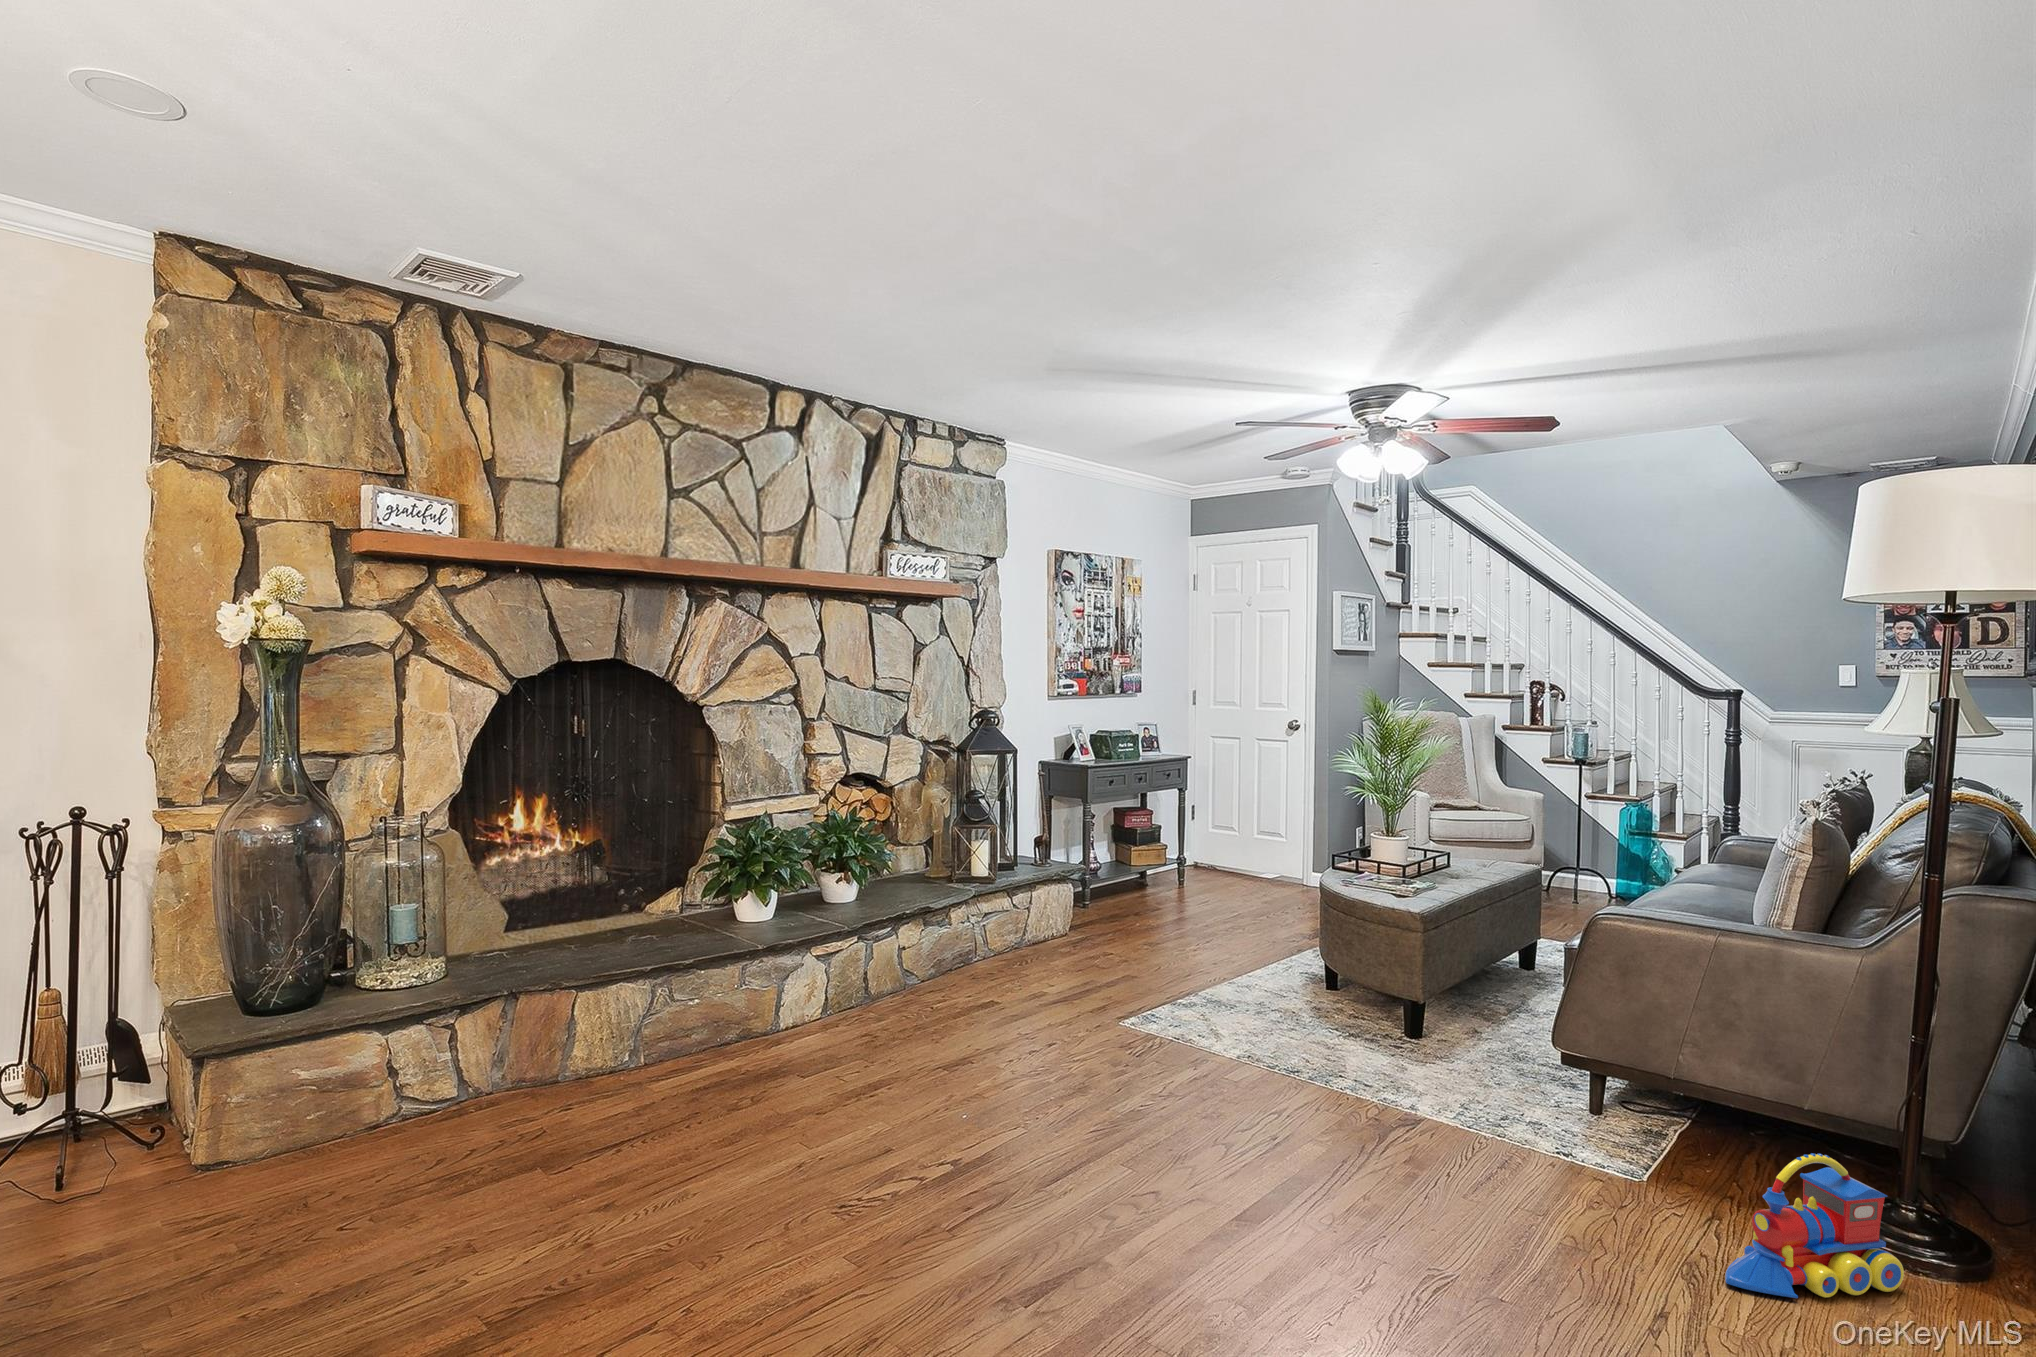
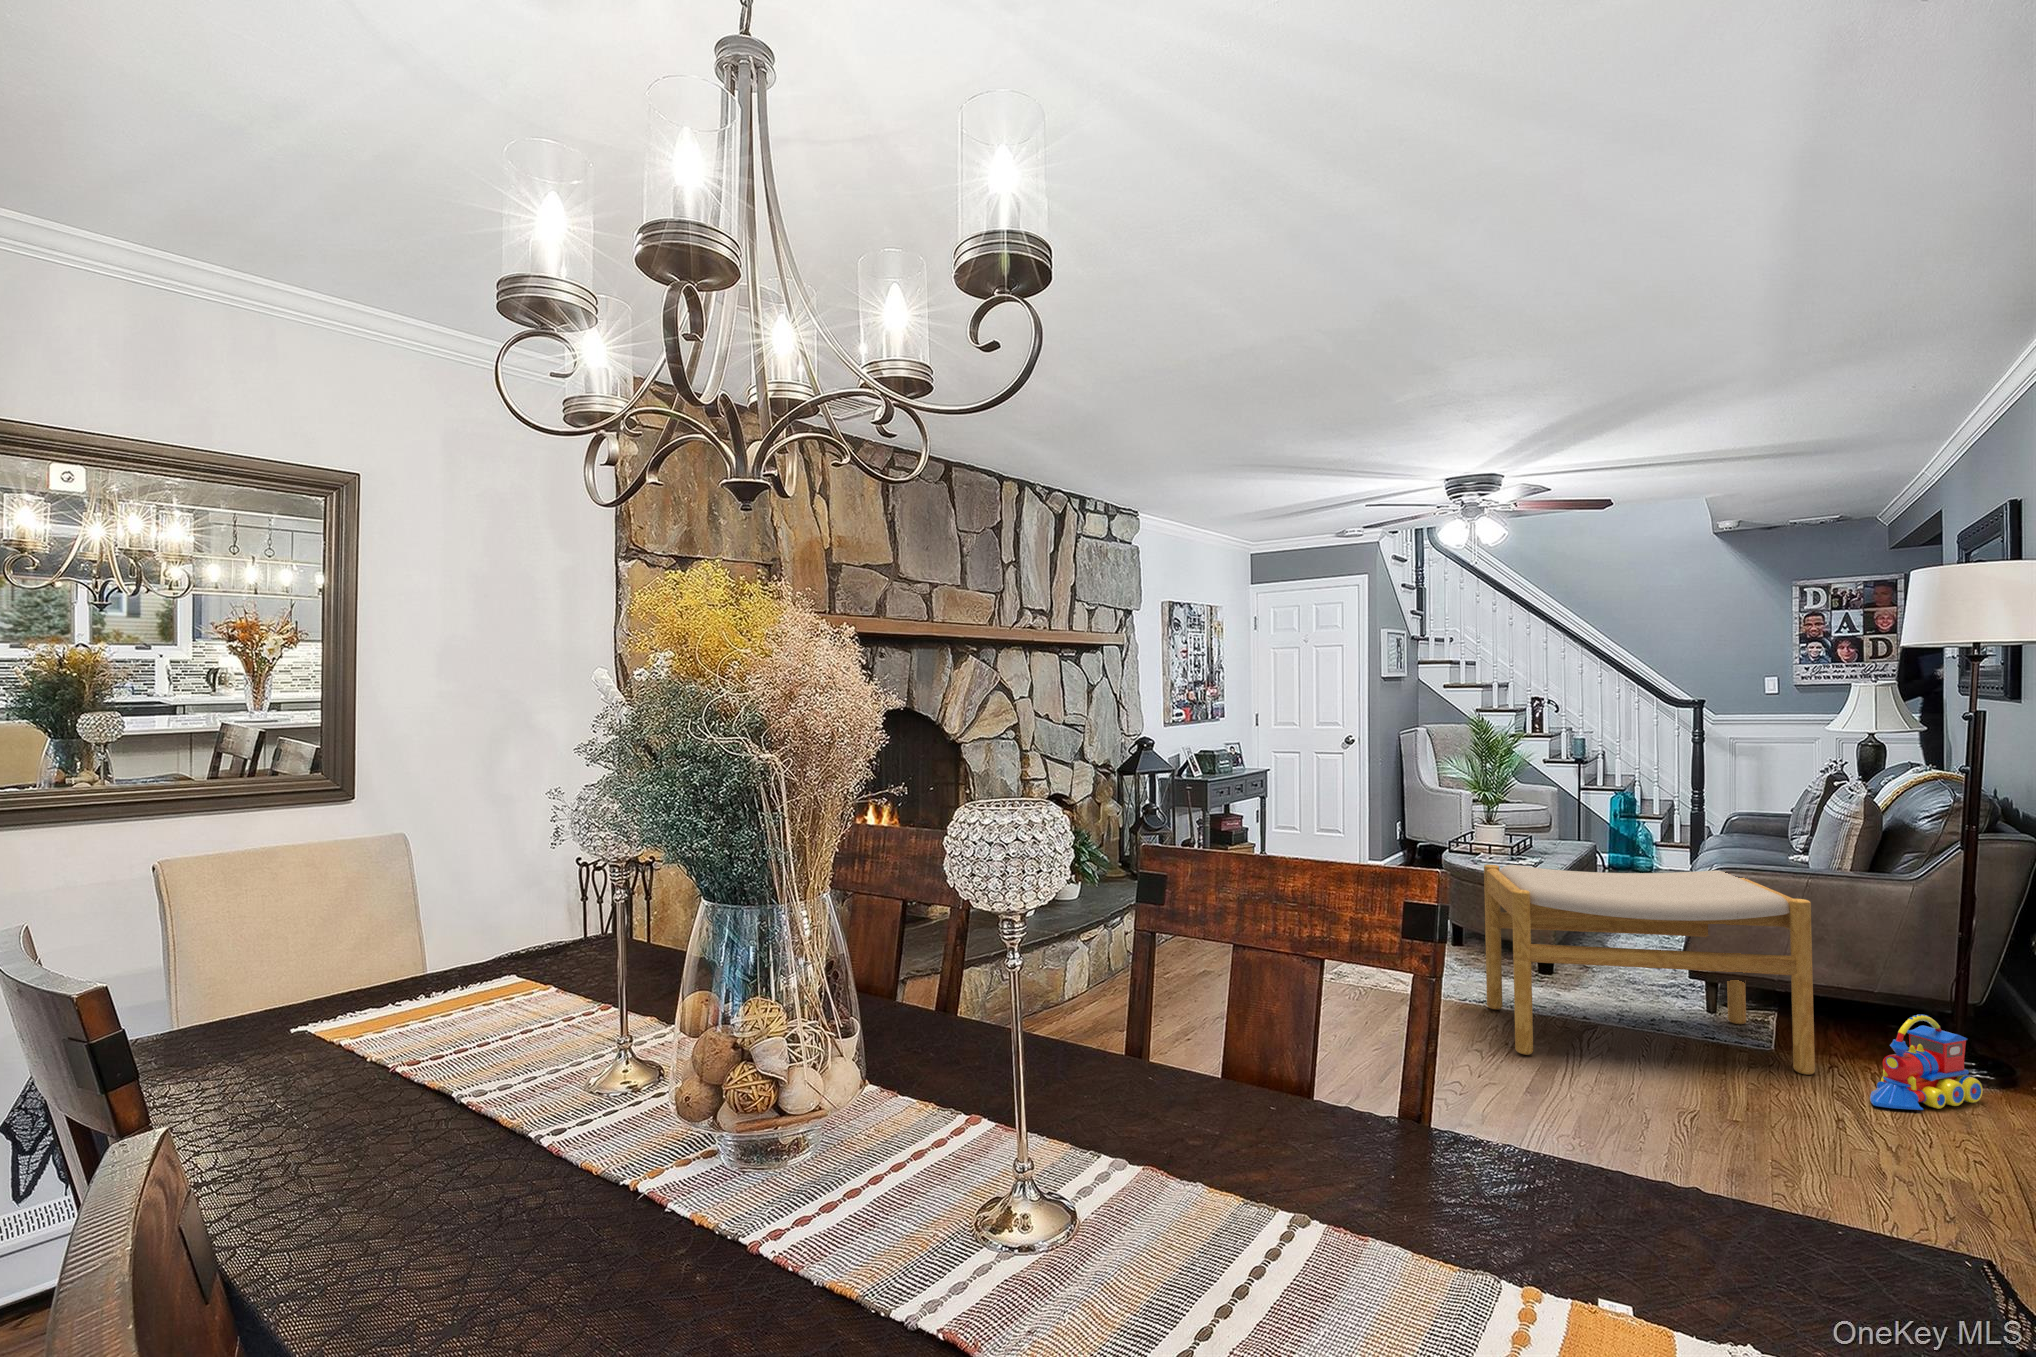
footstool: none [1275,891,1682,1220] -> present [1484,865,1815,1075]

